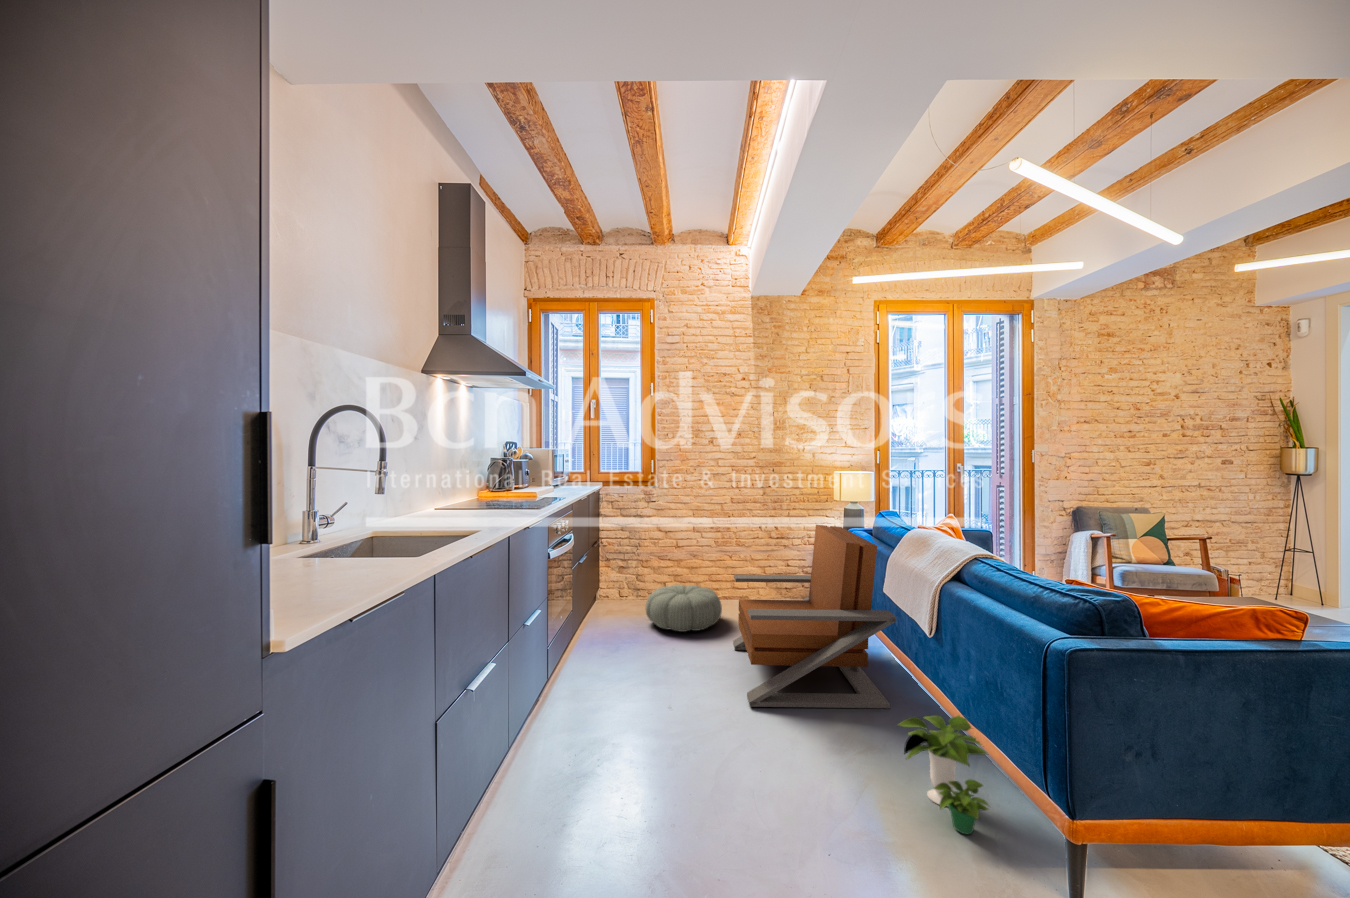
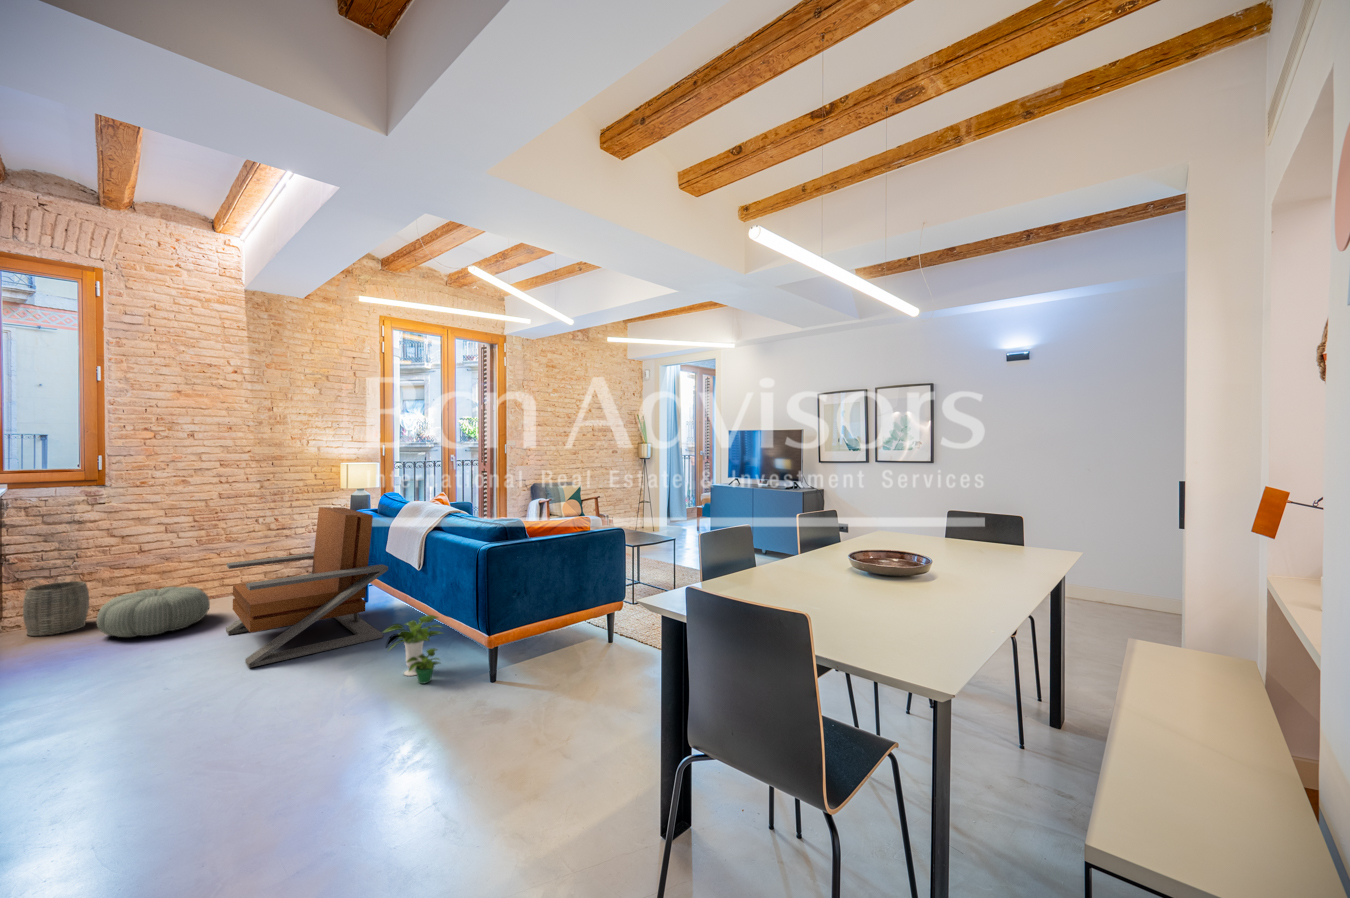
woven basket: none [608,566,644,610] -> present [23,581,89,636]

